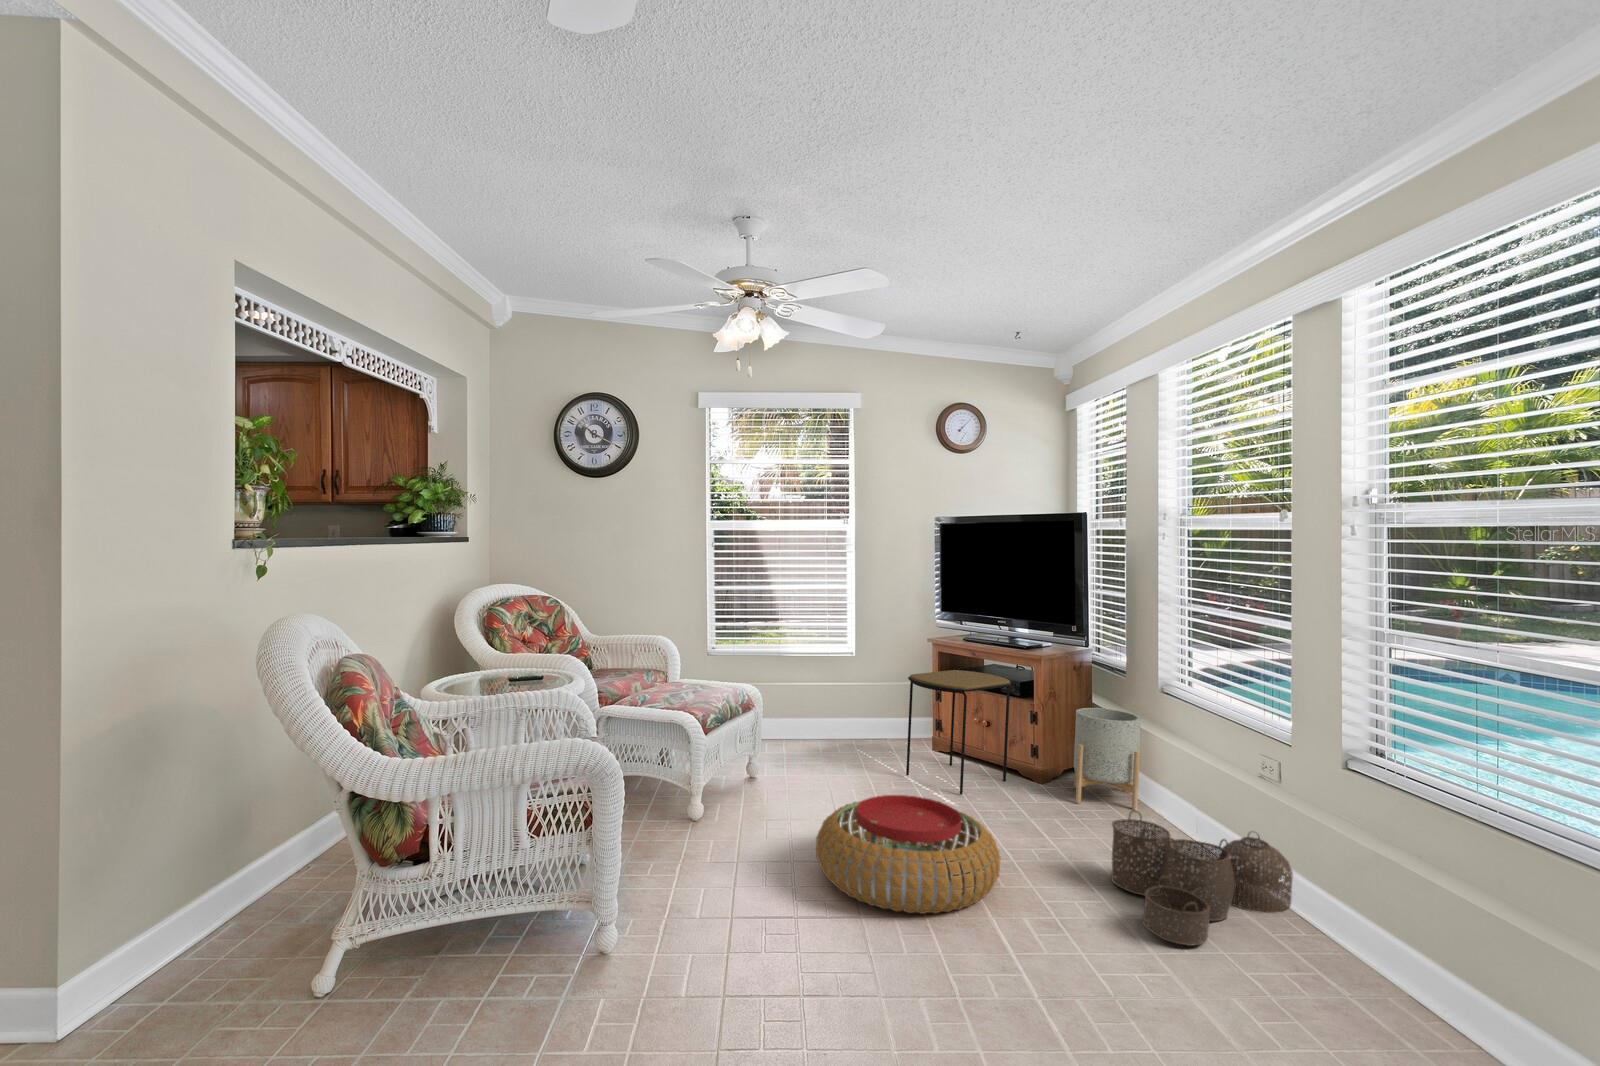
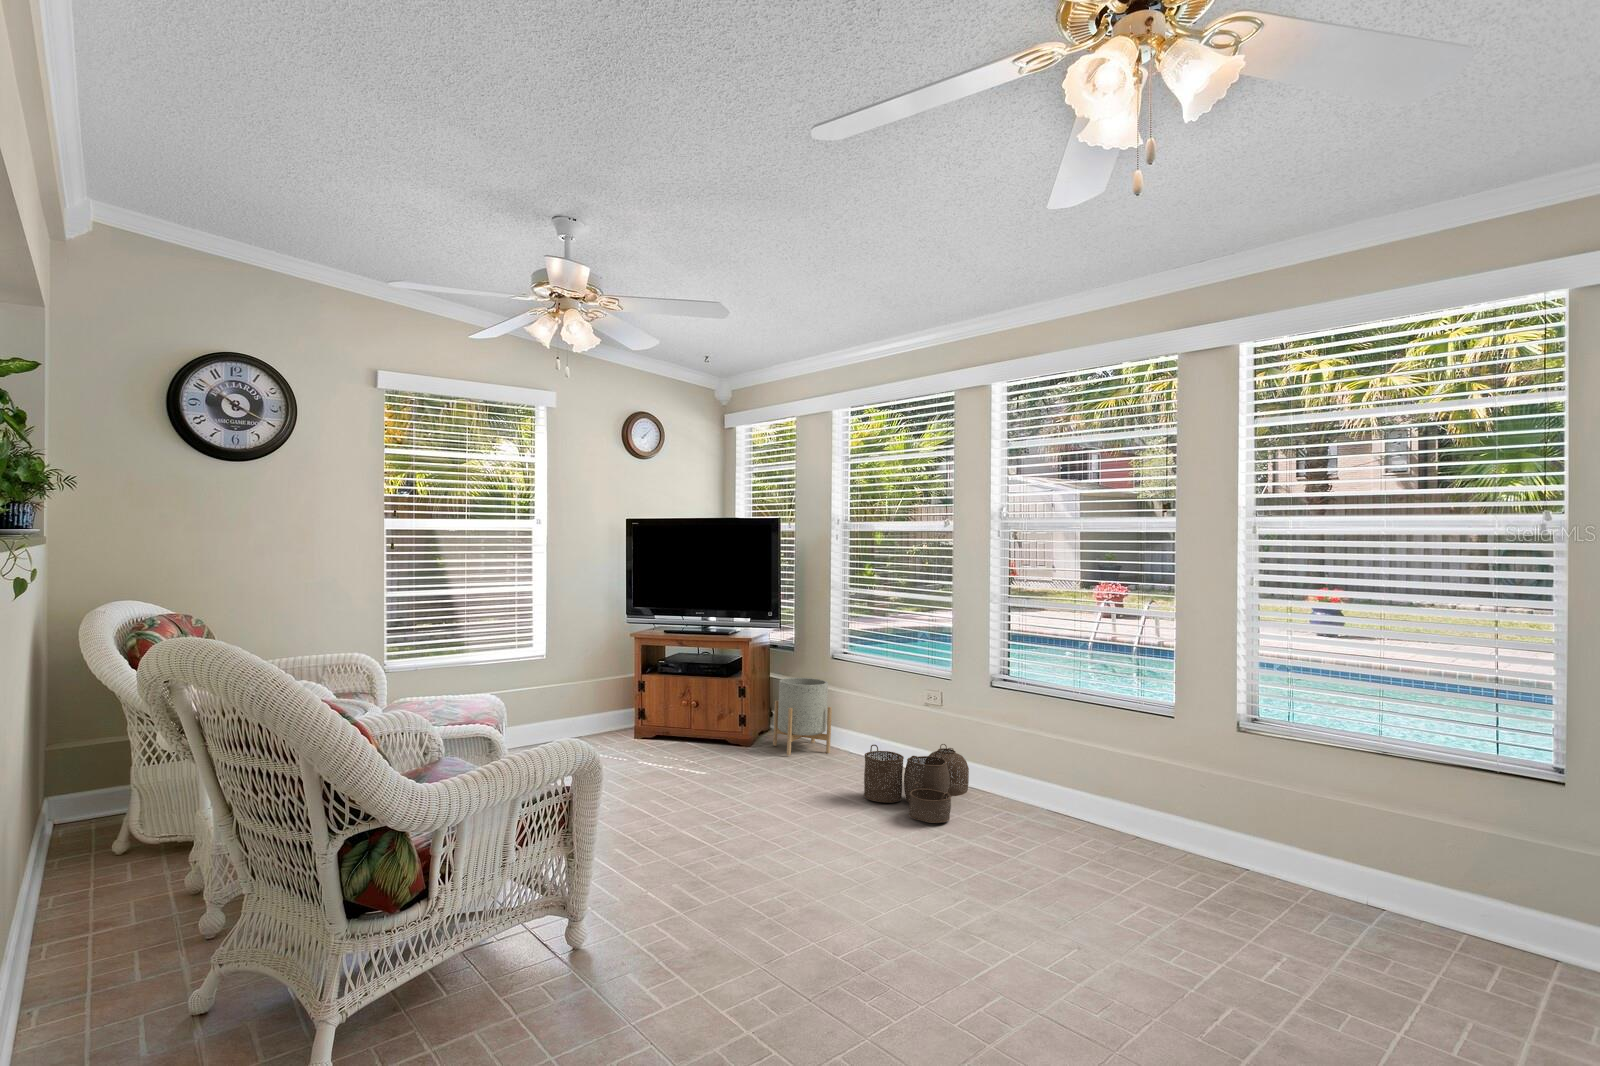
side table: present [906,670,1012,795] -> none [638,659,725,767]
pouf: present [816,795,1001,914] -> none [656,764,812,855]

